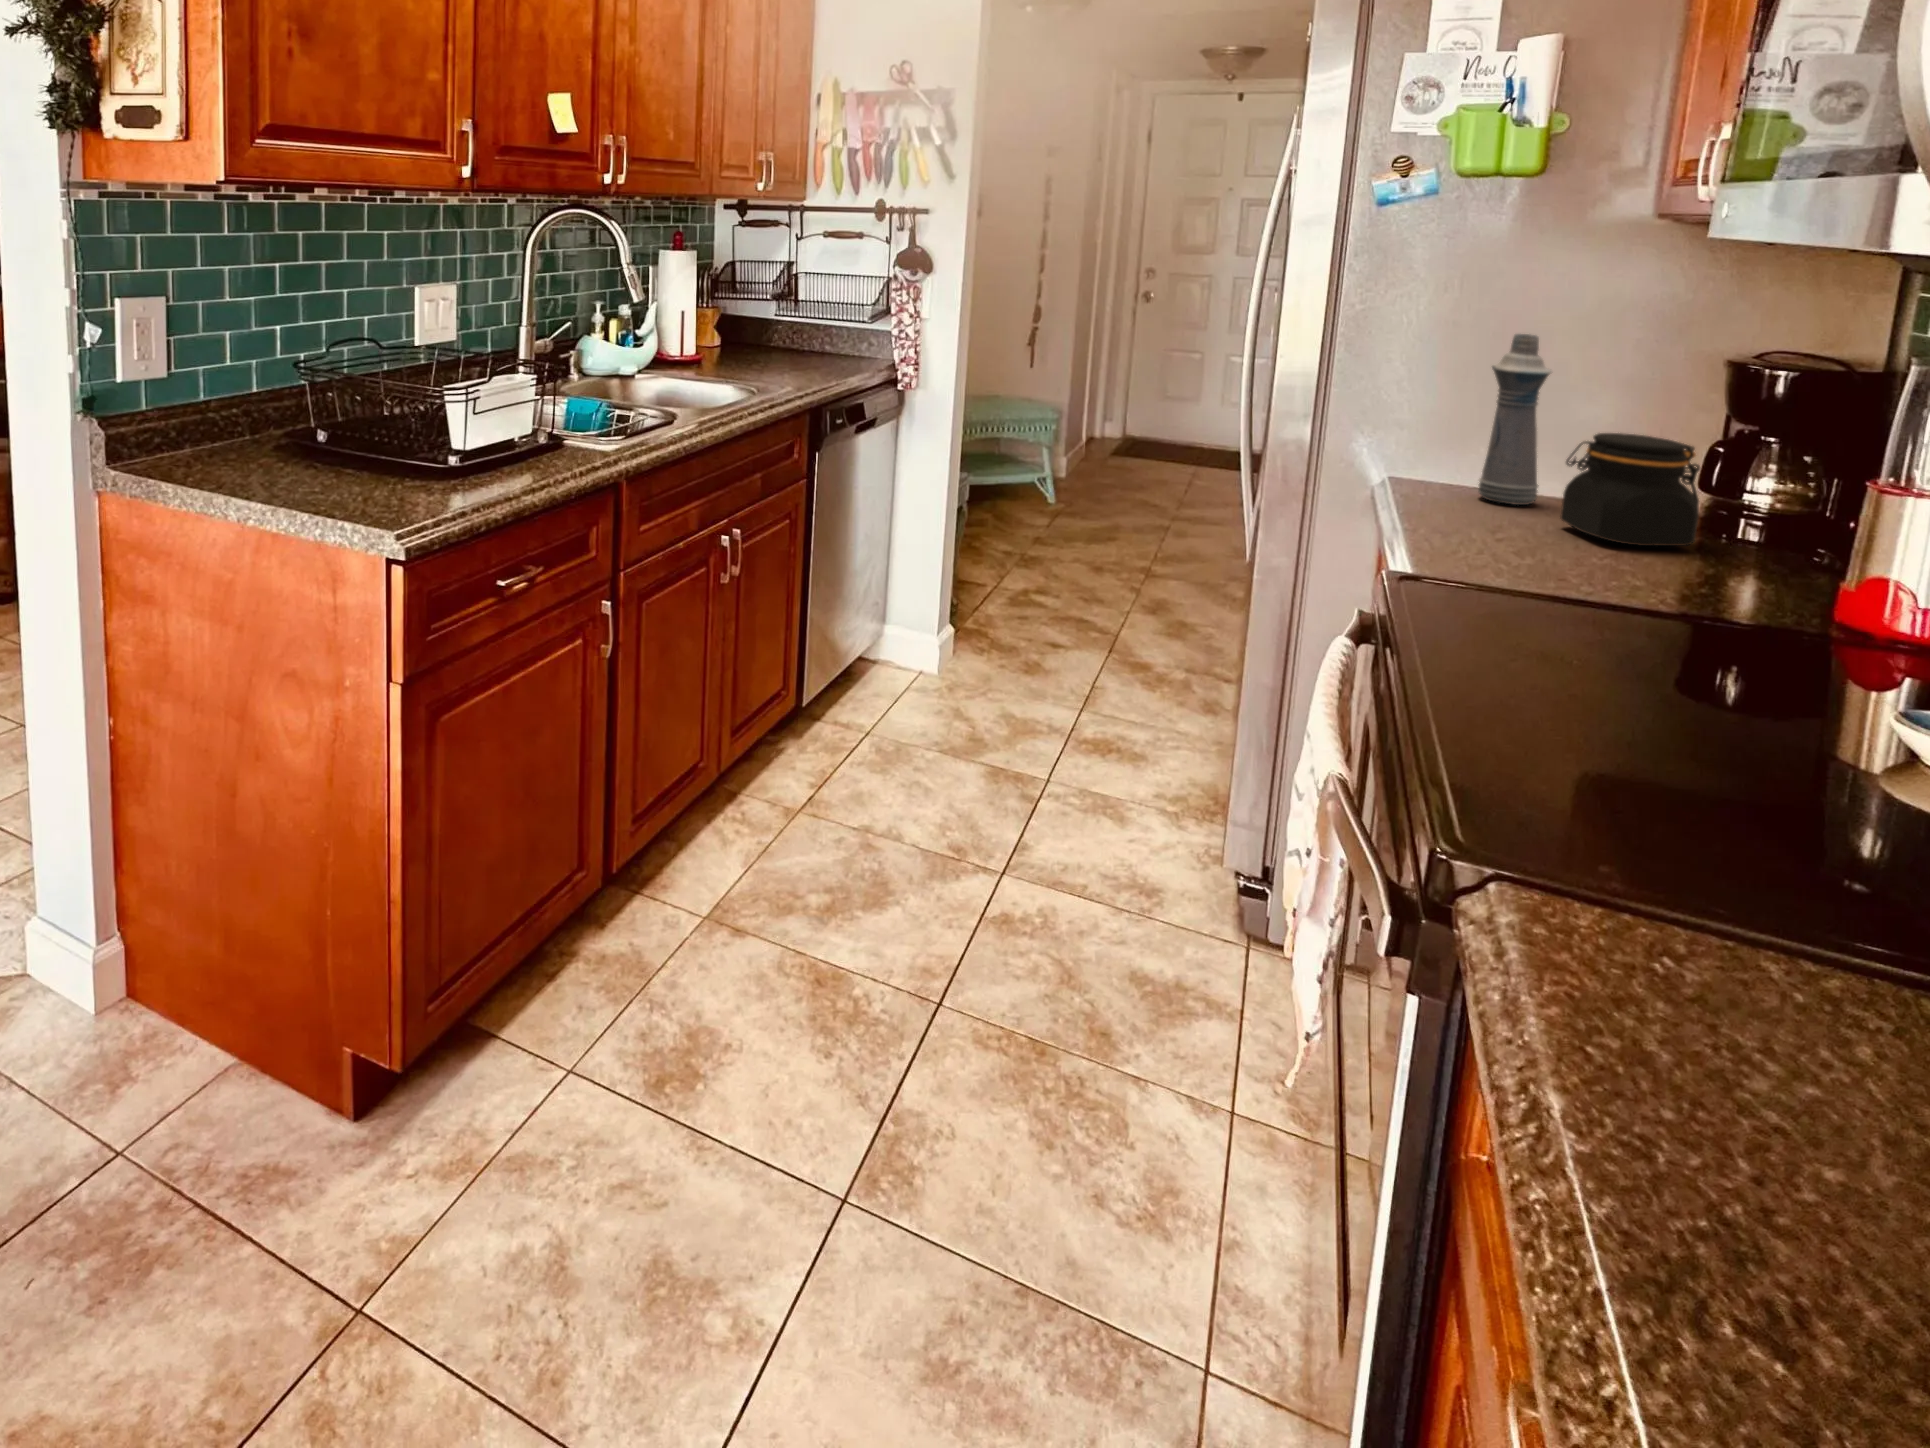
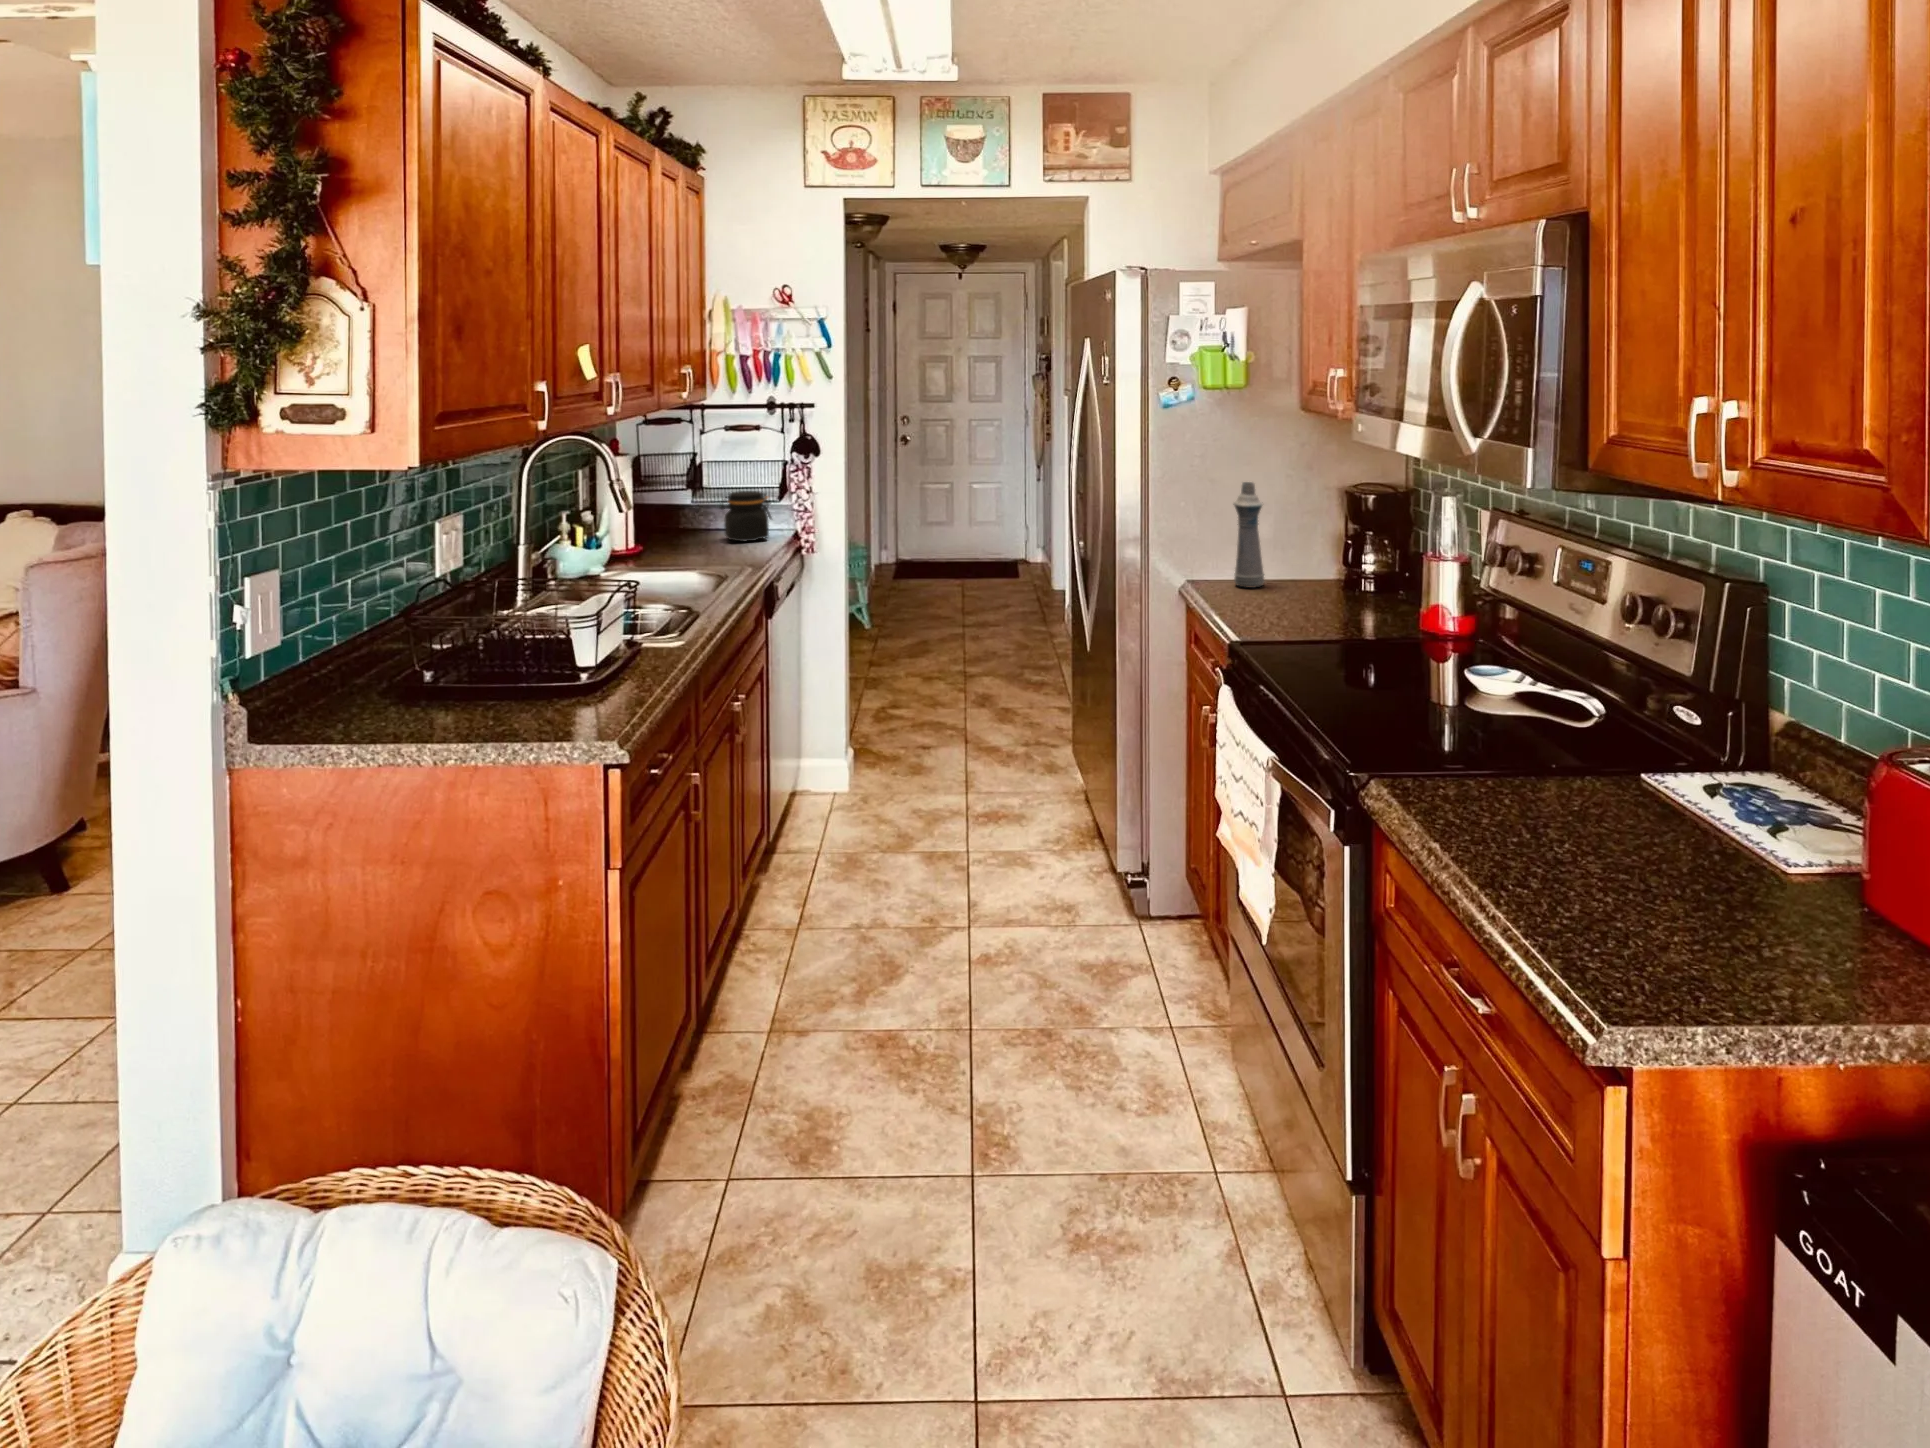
jar: present [1561,433,1700,546] -> present [720,491,772,541]

